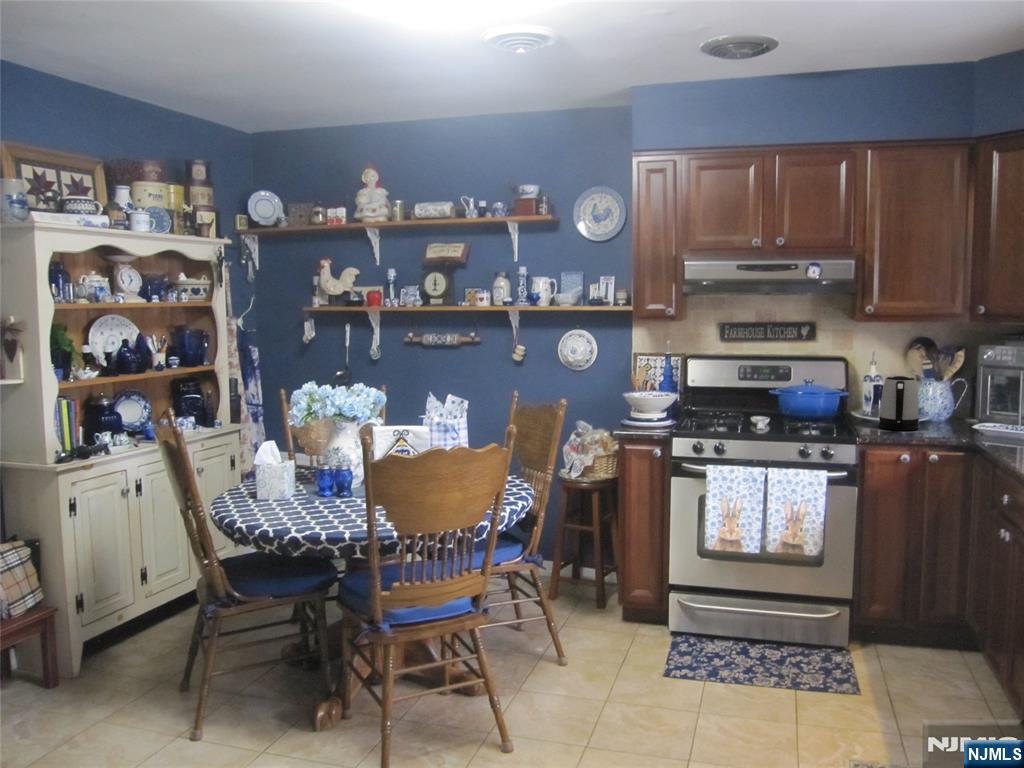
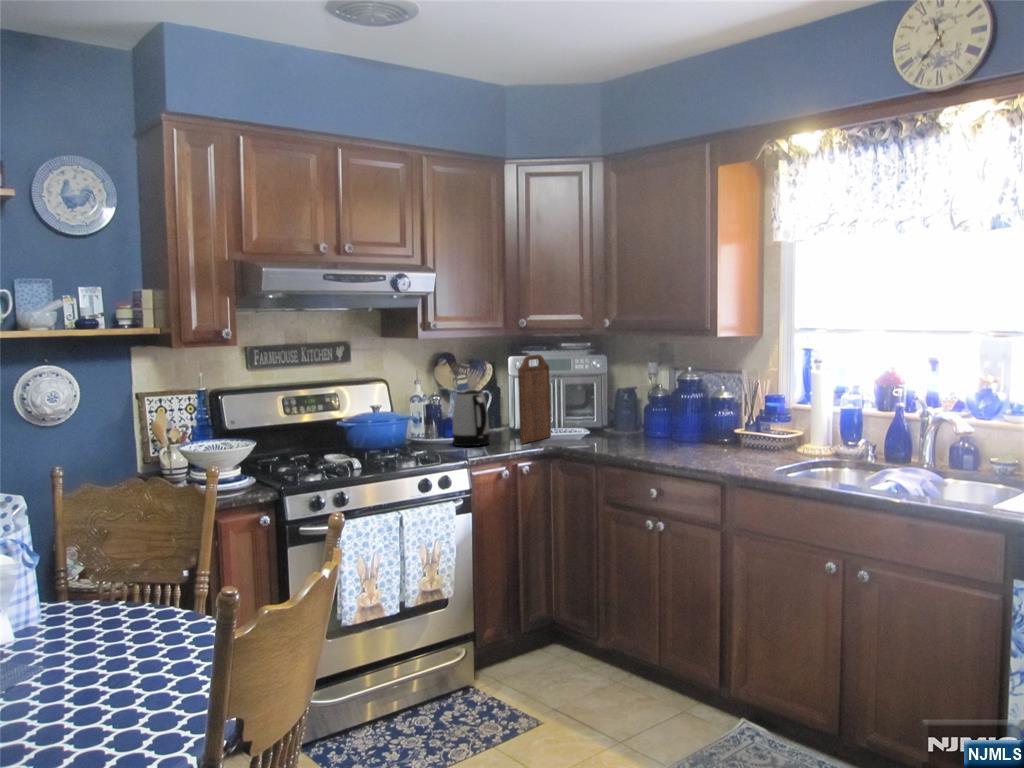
cutting board: none [945,347,1001,435] -> present [518,355,551,443]

